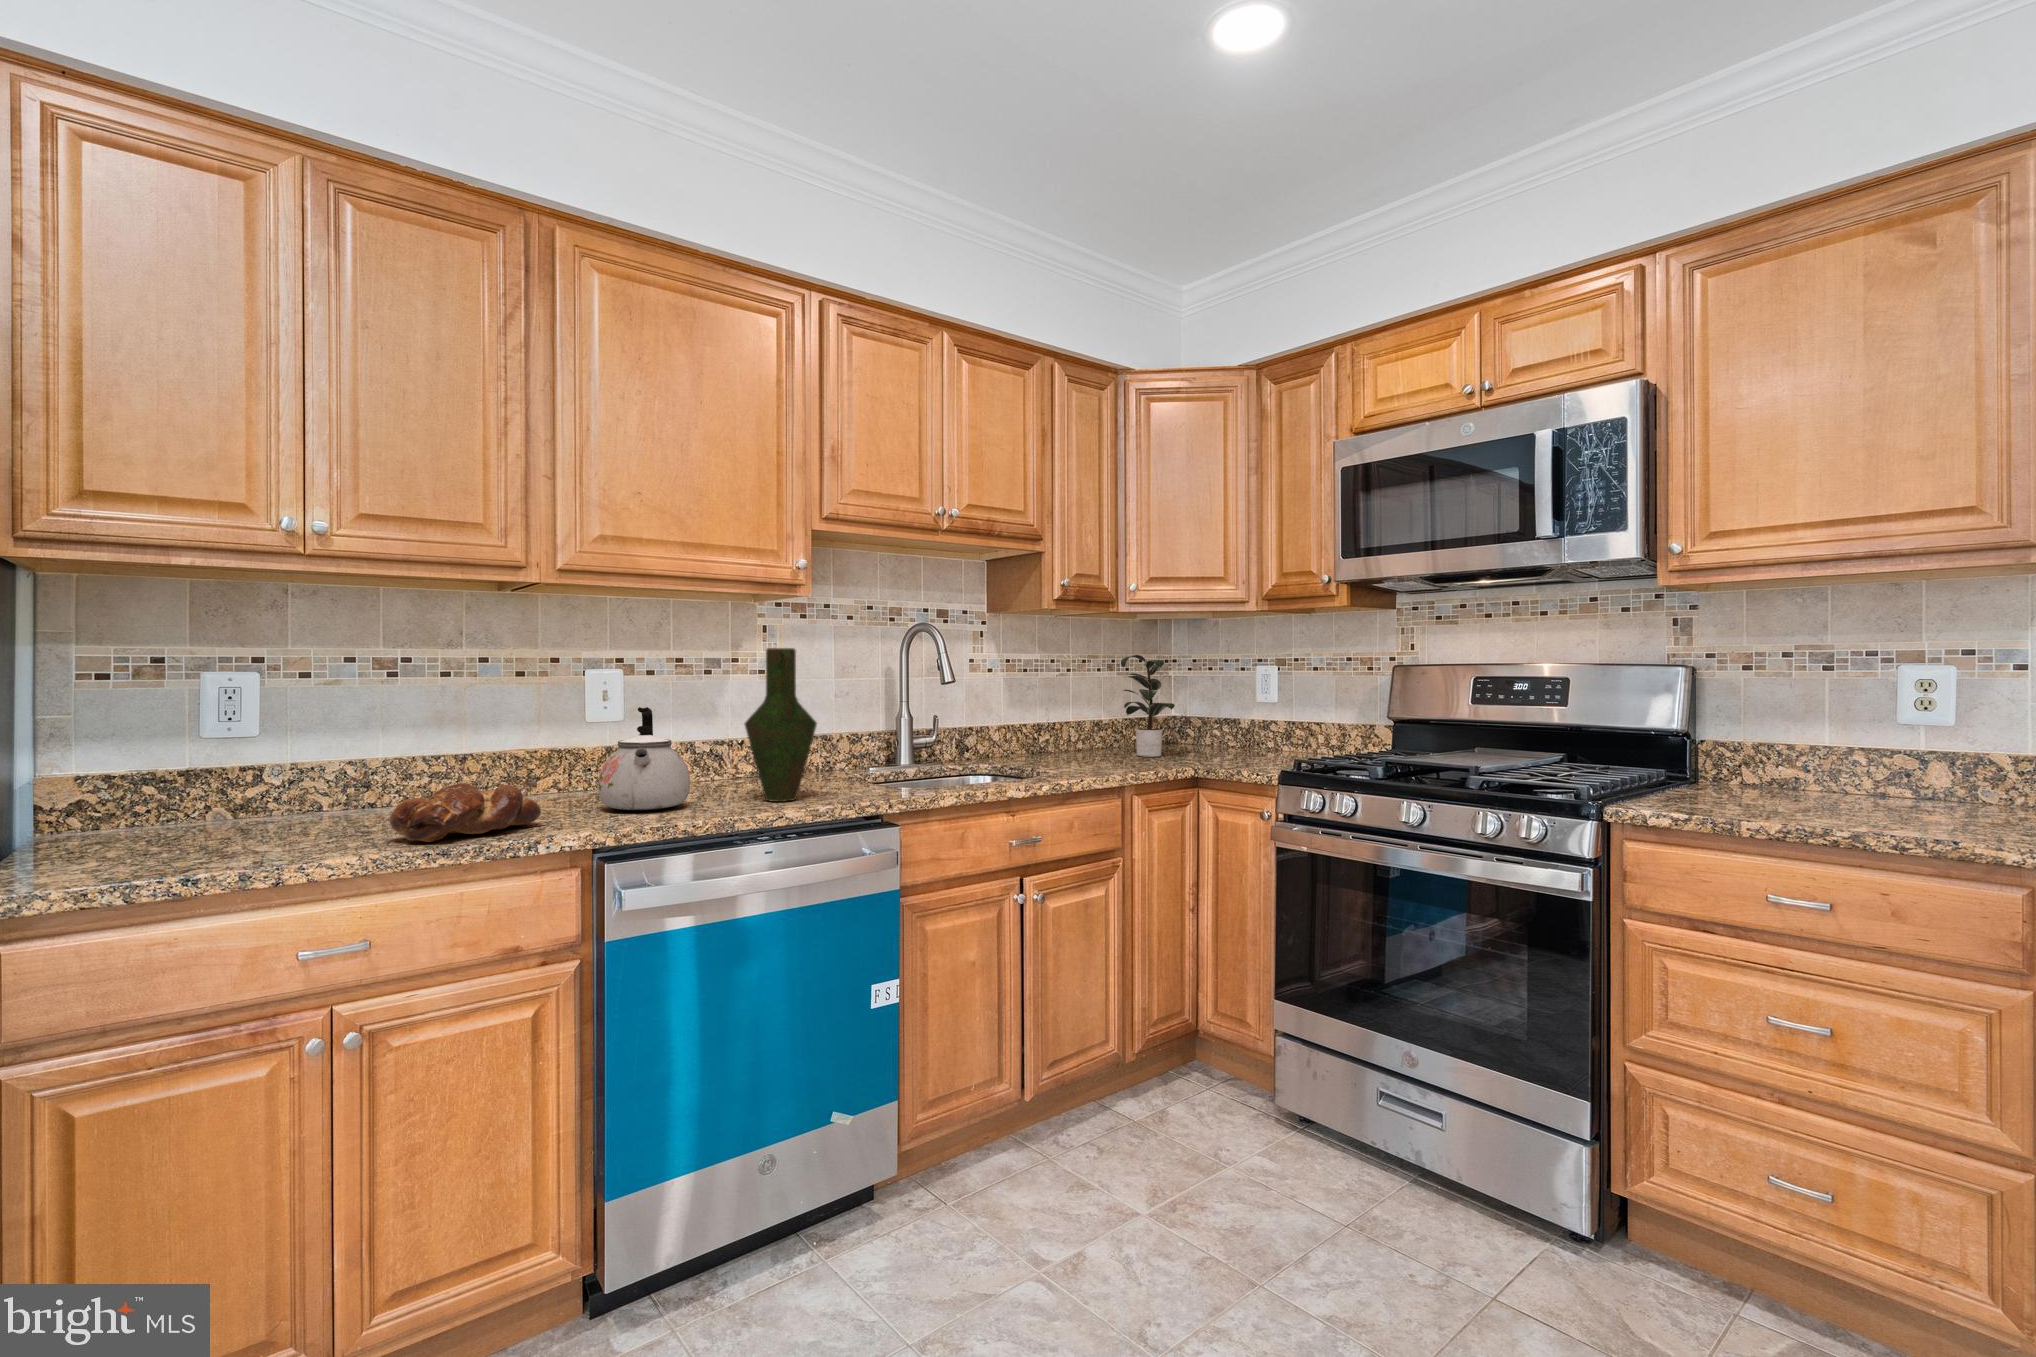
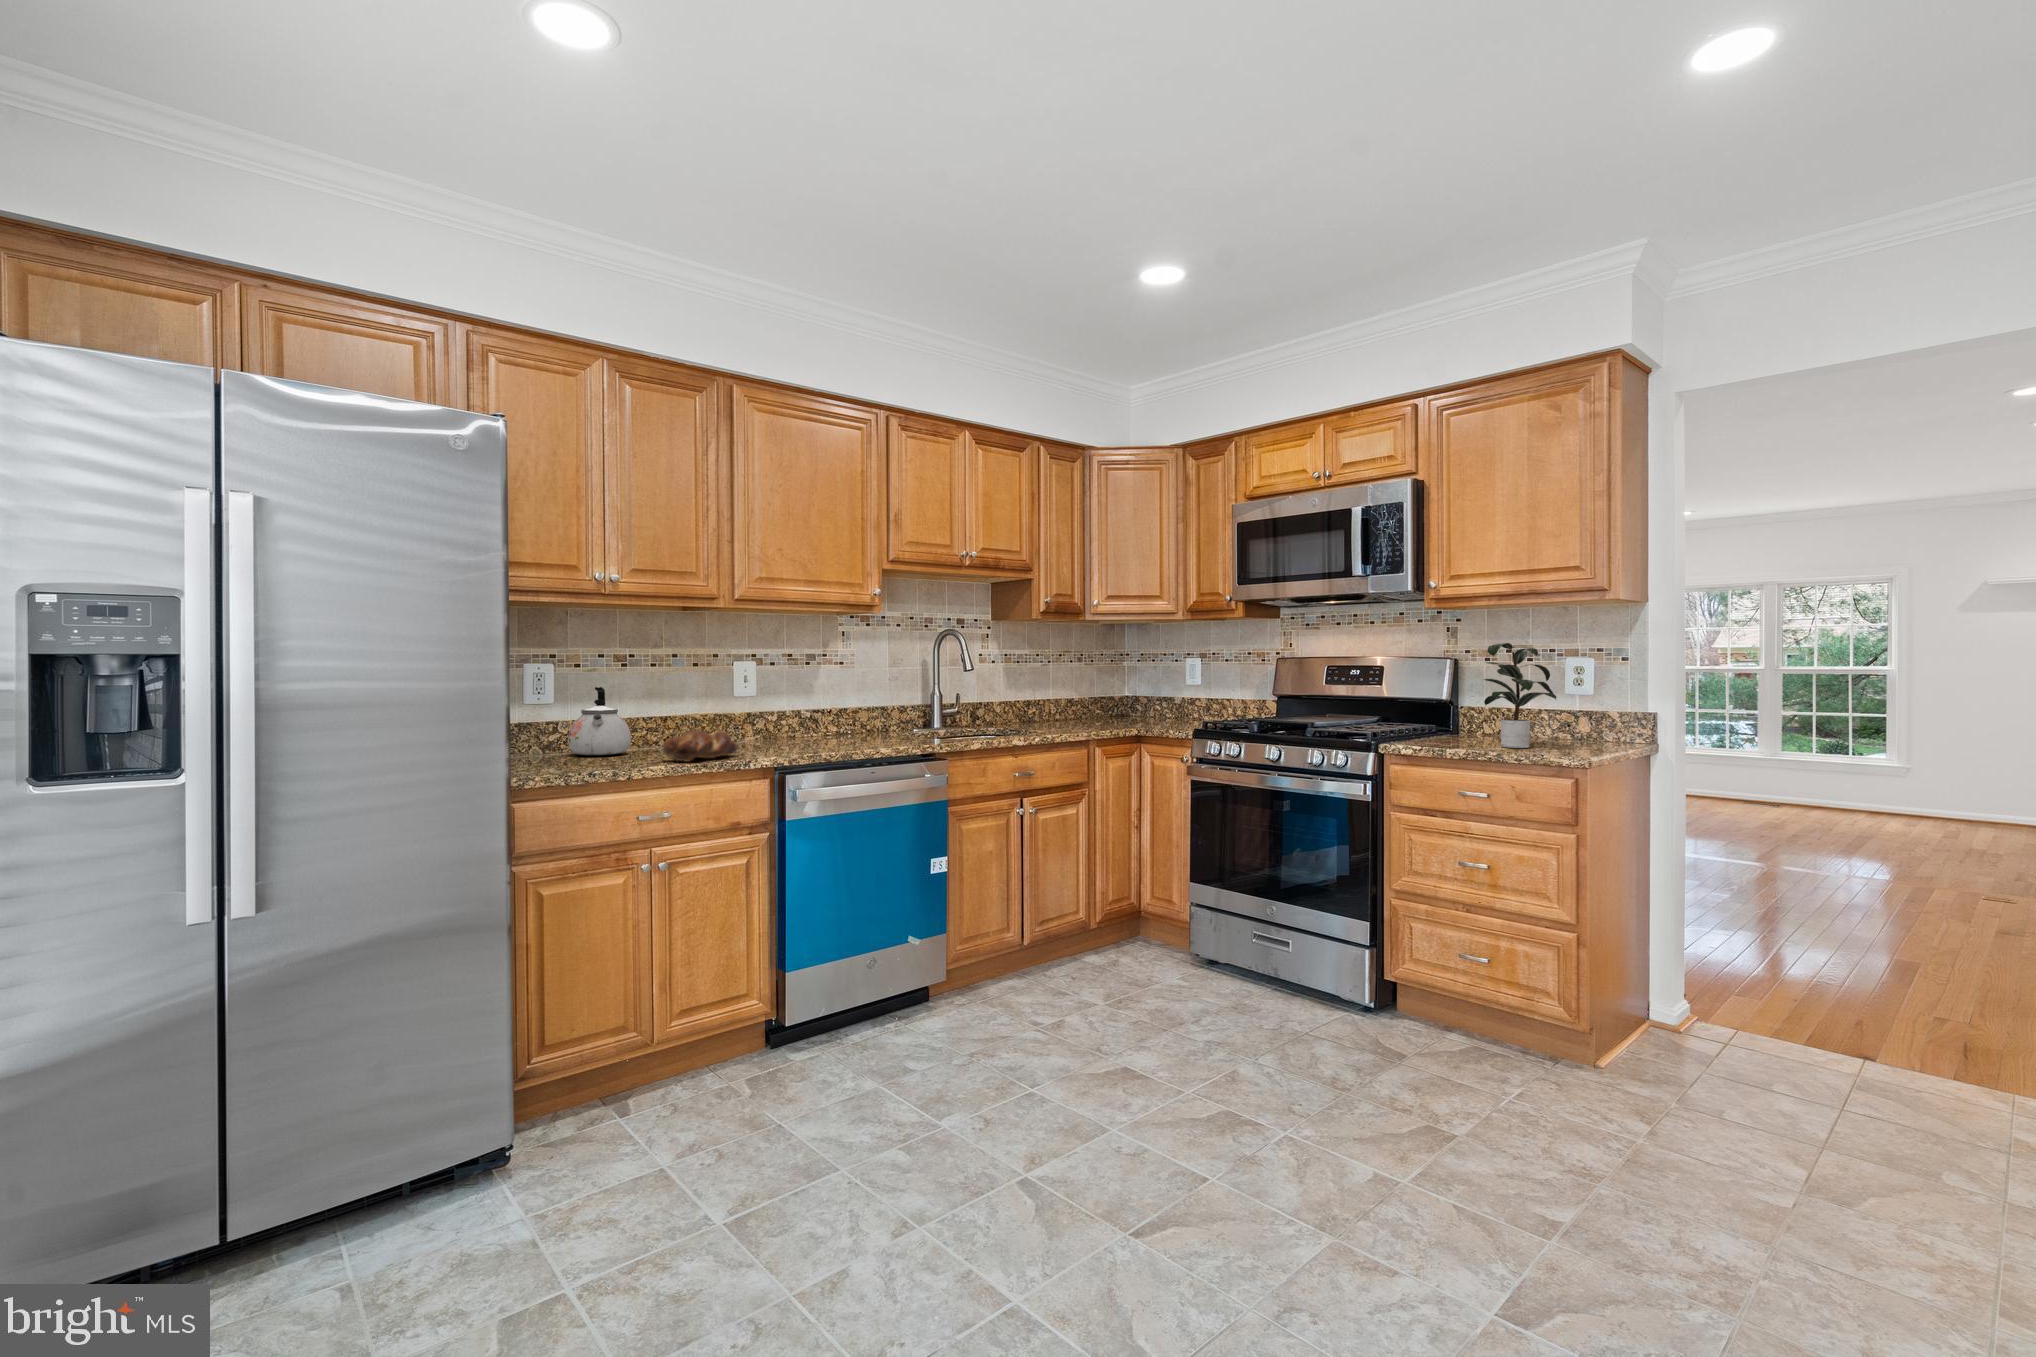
vase: present [745,648,817,802] -> none [845,648,892,746]
potted plant: present [1121,655,1175,757] -> present [1484,643,1556,748]
kettle: present [598,707,690,810] -> present [568,687,631,756]

